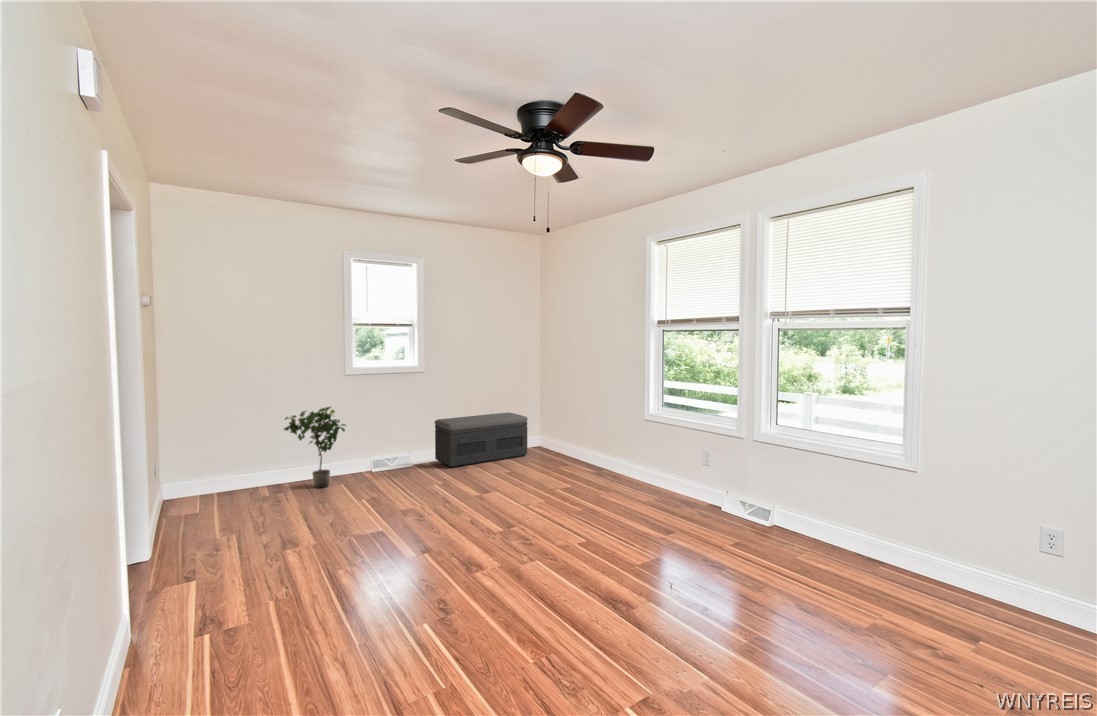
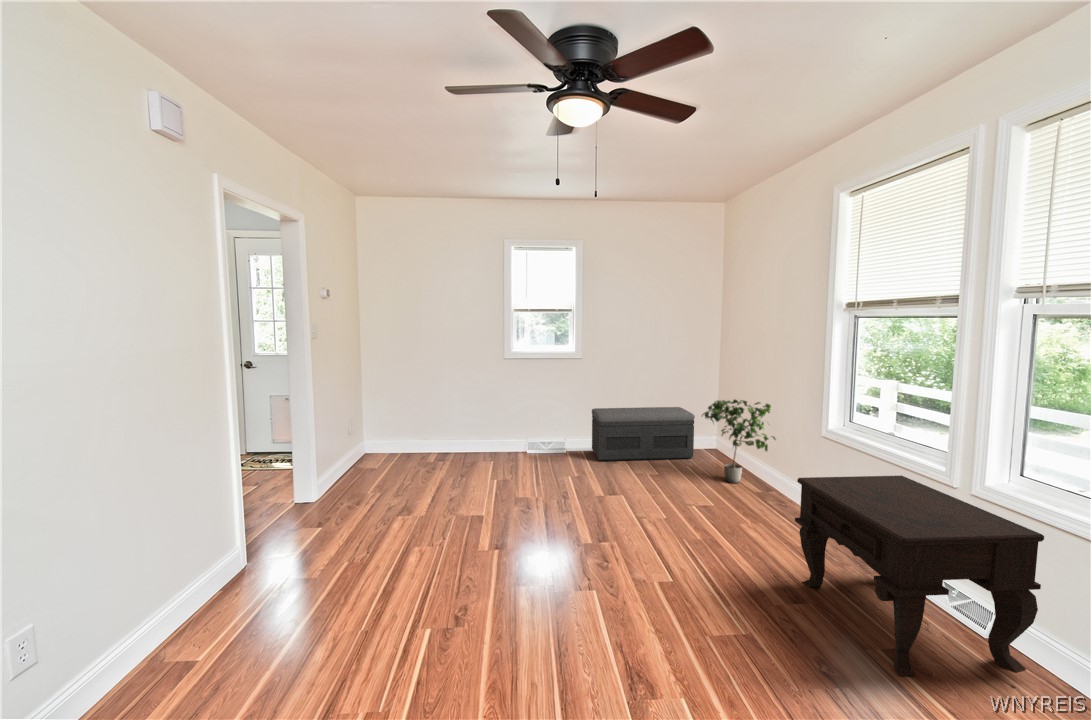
potted plant: present [284,407,346,488] -> present [702,400,776,483]
side table: none [659,437,801,557] -> present [795,475,1044,676]

